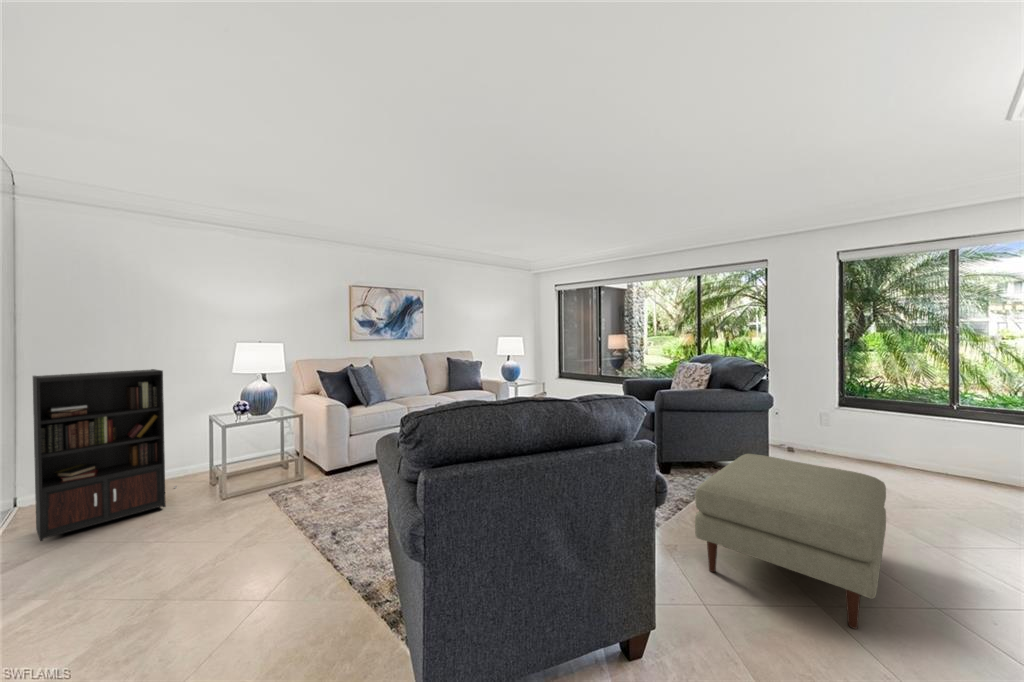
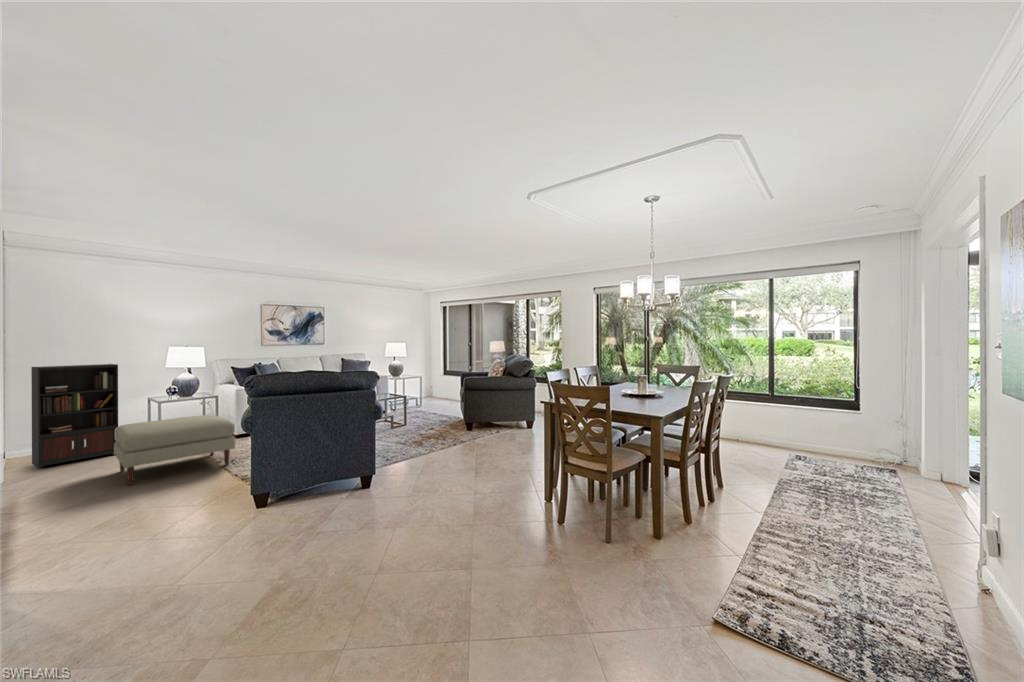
ottoman: present [695,454,886,629] -> present [114,415,235,485]

